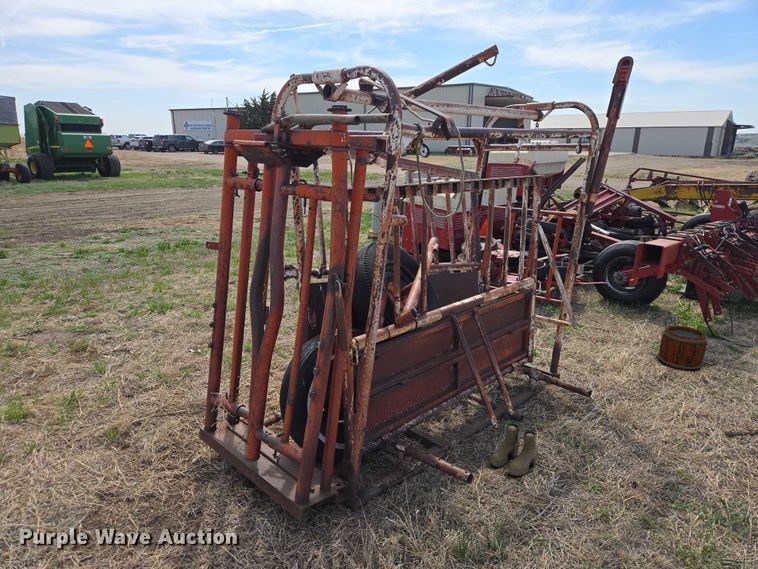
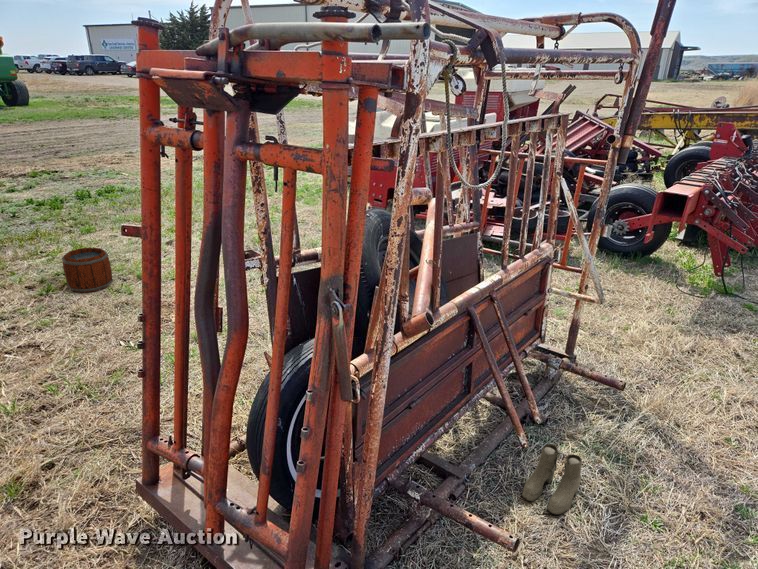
bucket: present [658,326,708,370] -> present [62,247,113,293]

